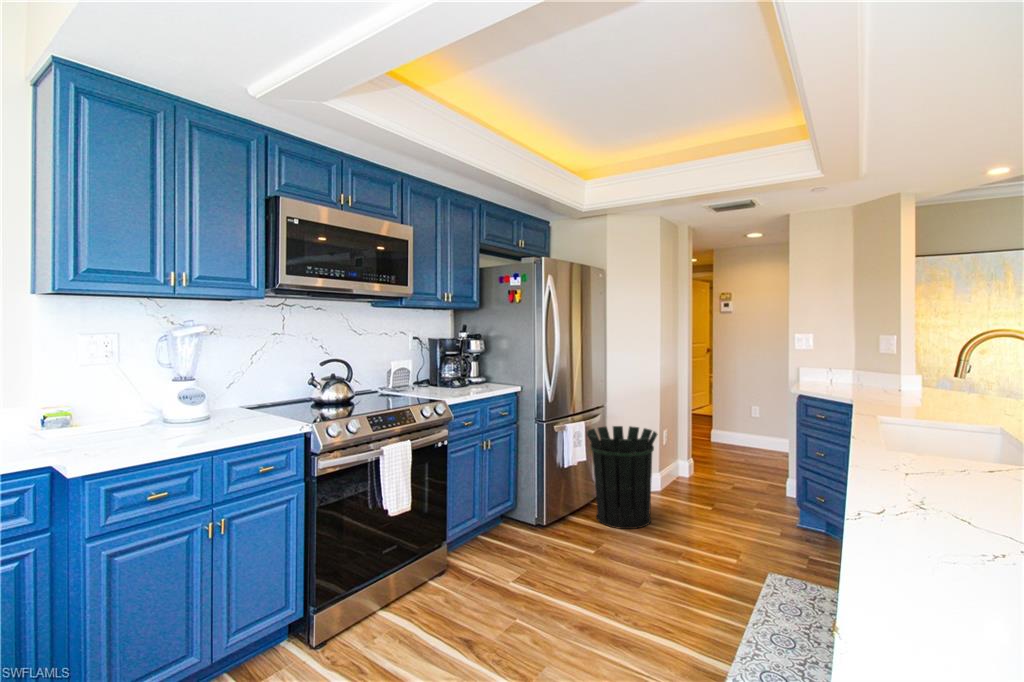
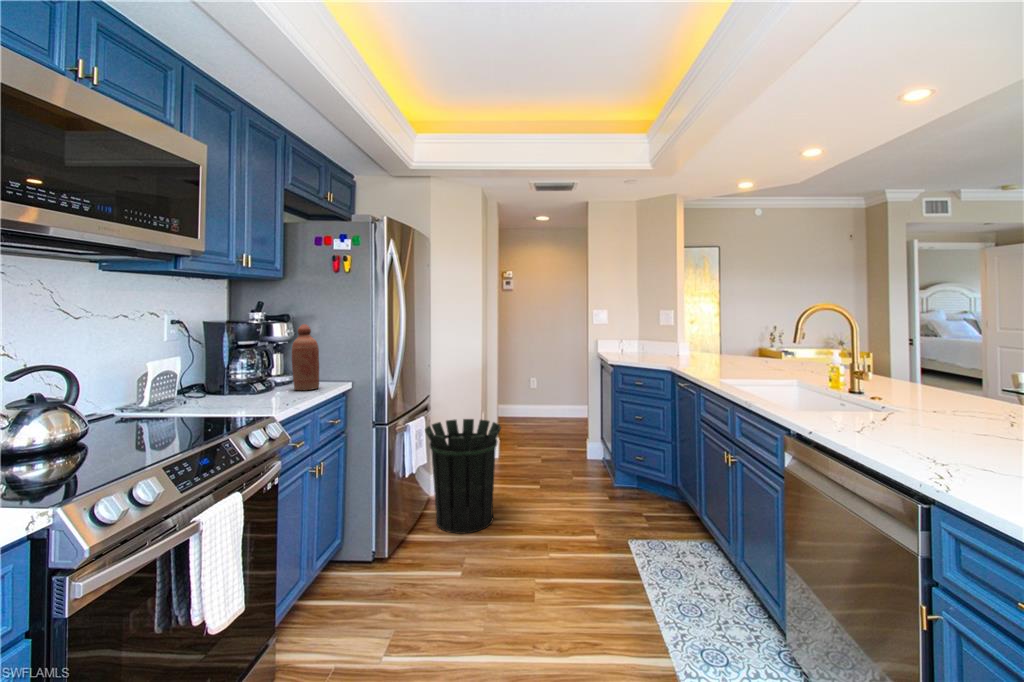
bottle: none [478,340,496,388] -> present [292,324,319,390]

